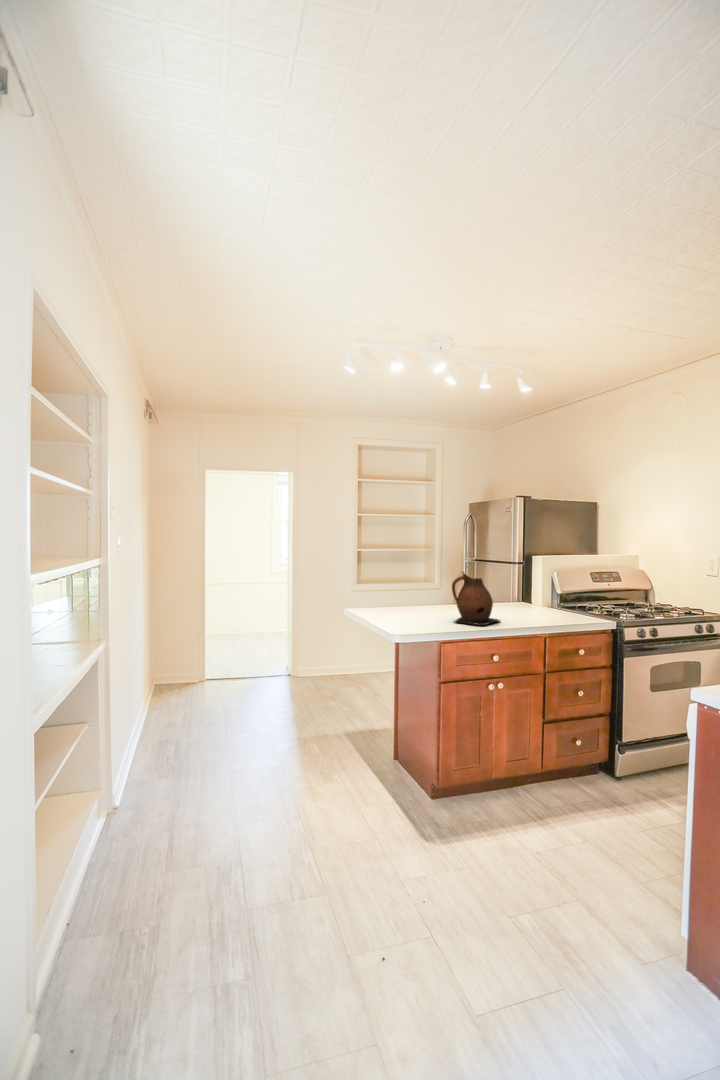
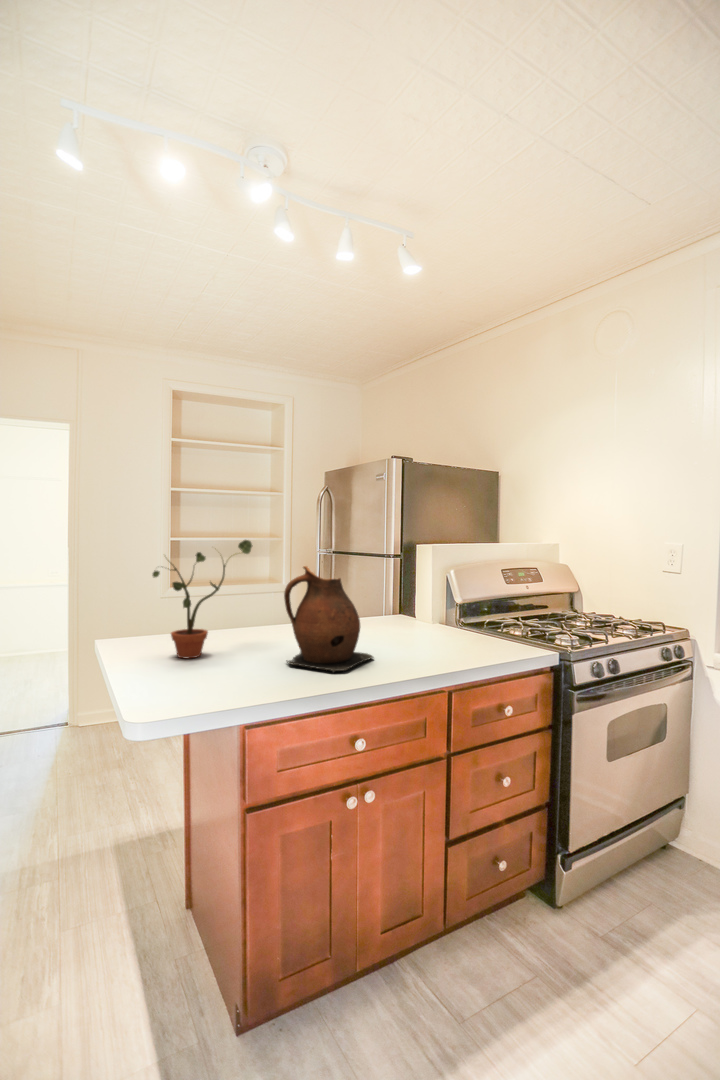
potted plant: none [384,556,432,618] -> present [153,540,252,658]

